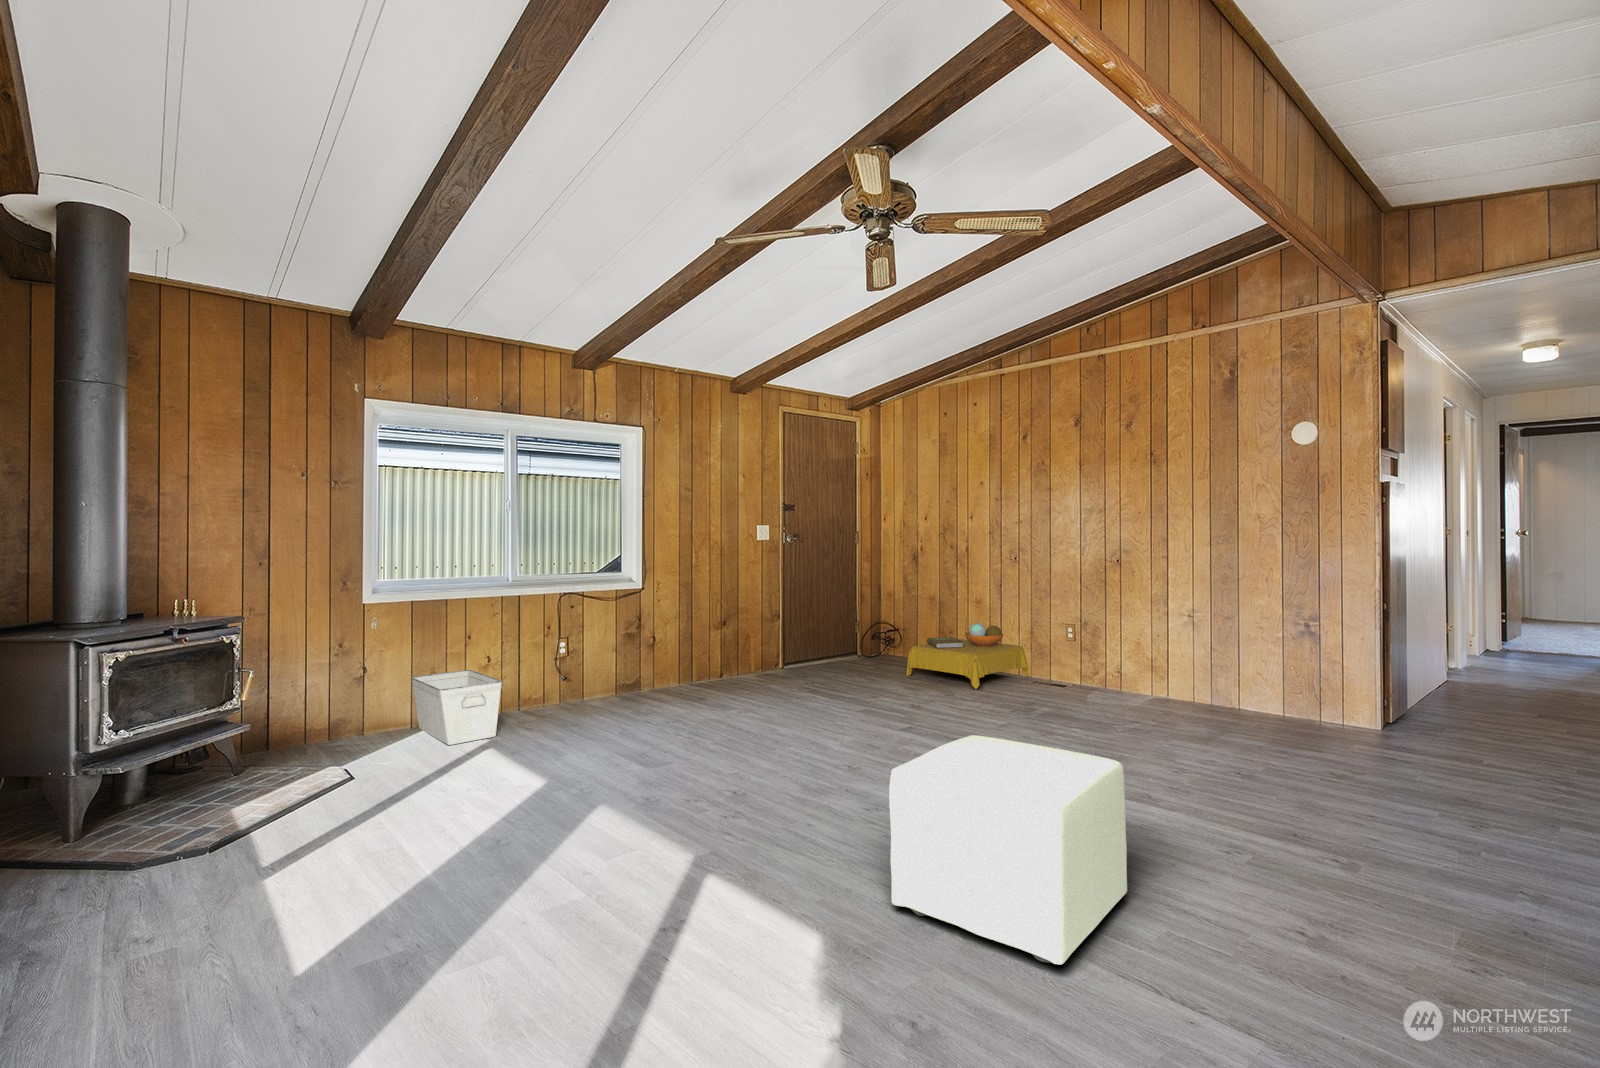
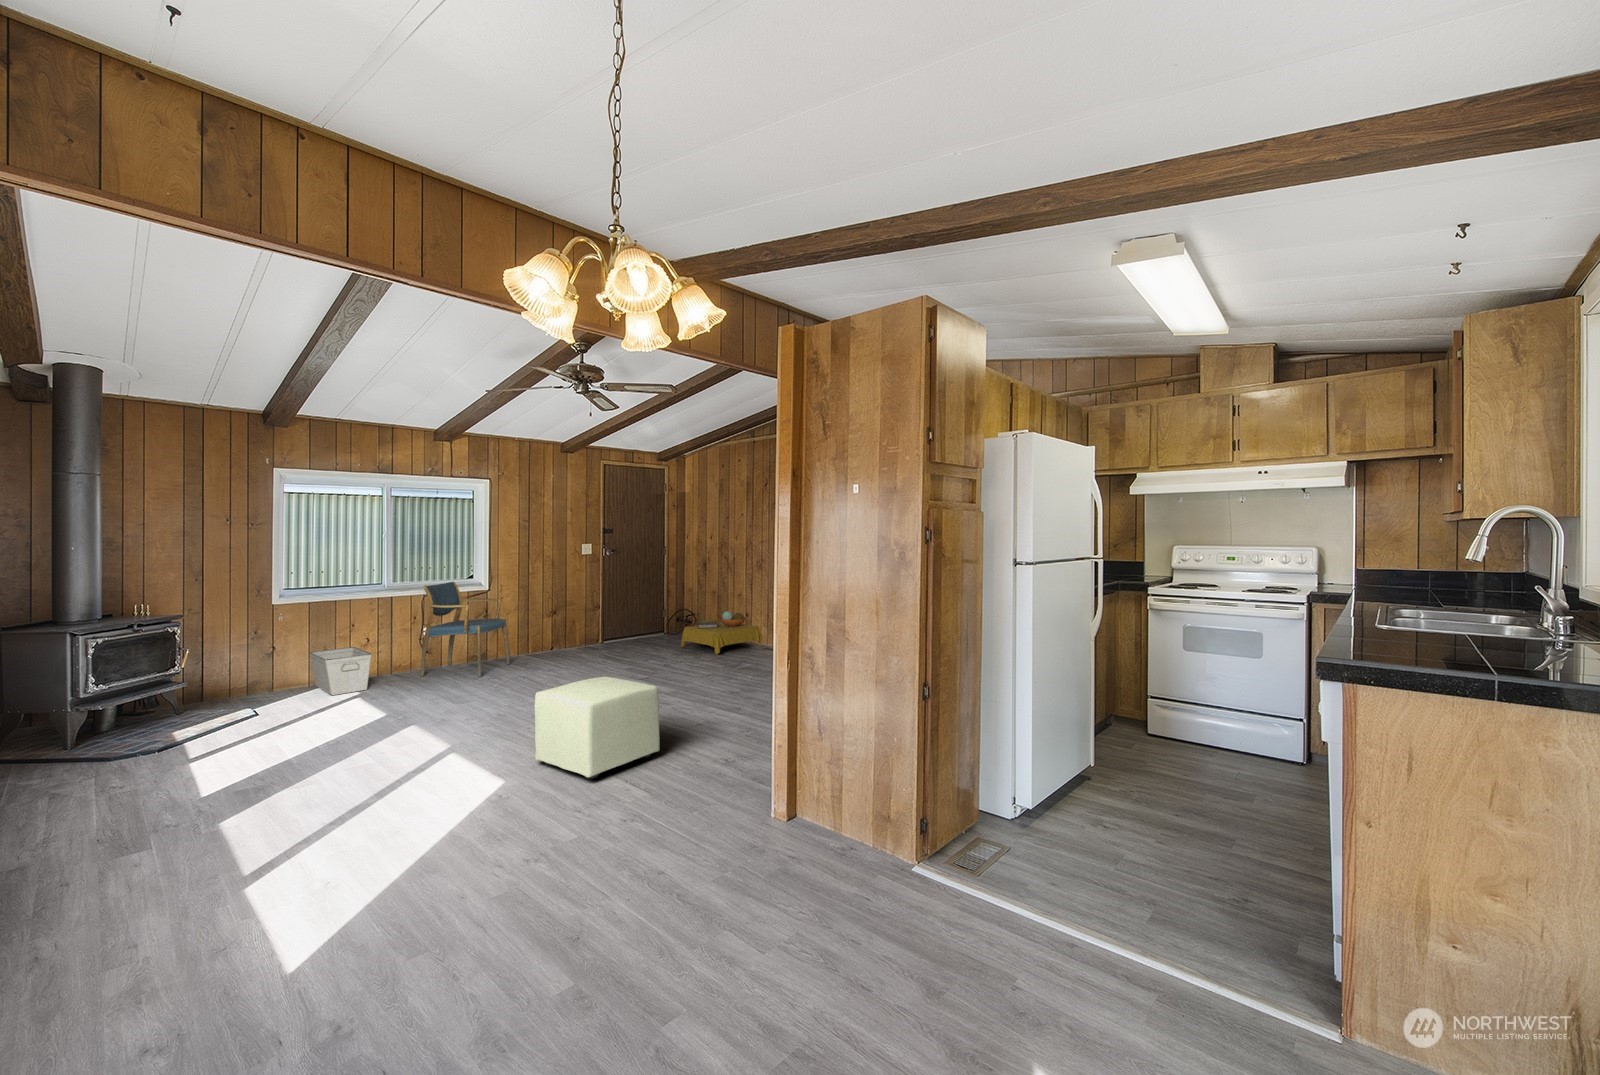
armchair: none [562,575,678,718] -> present [421,582,510,677]

